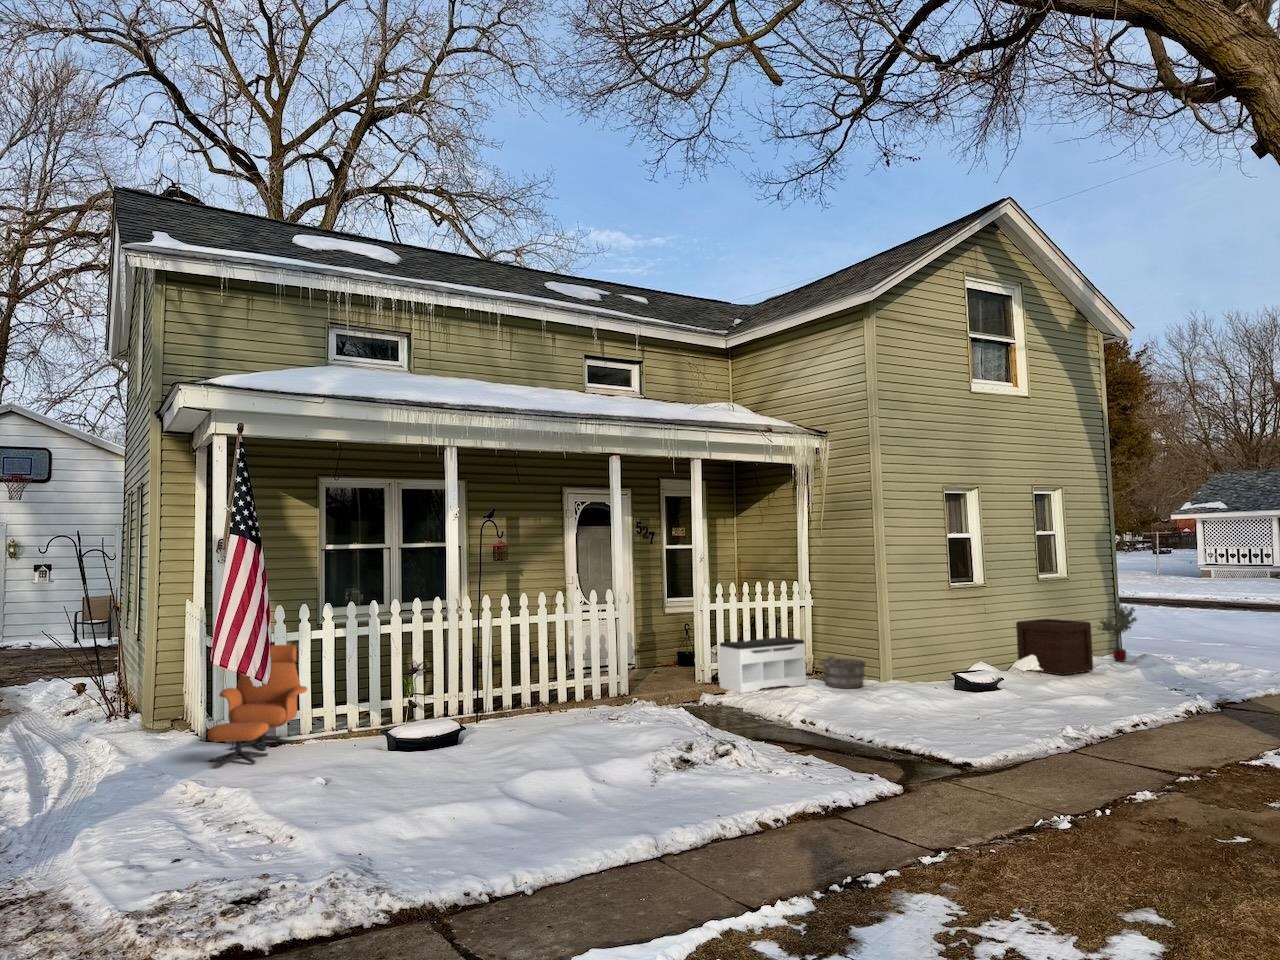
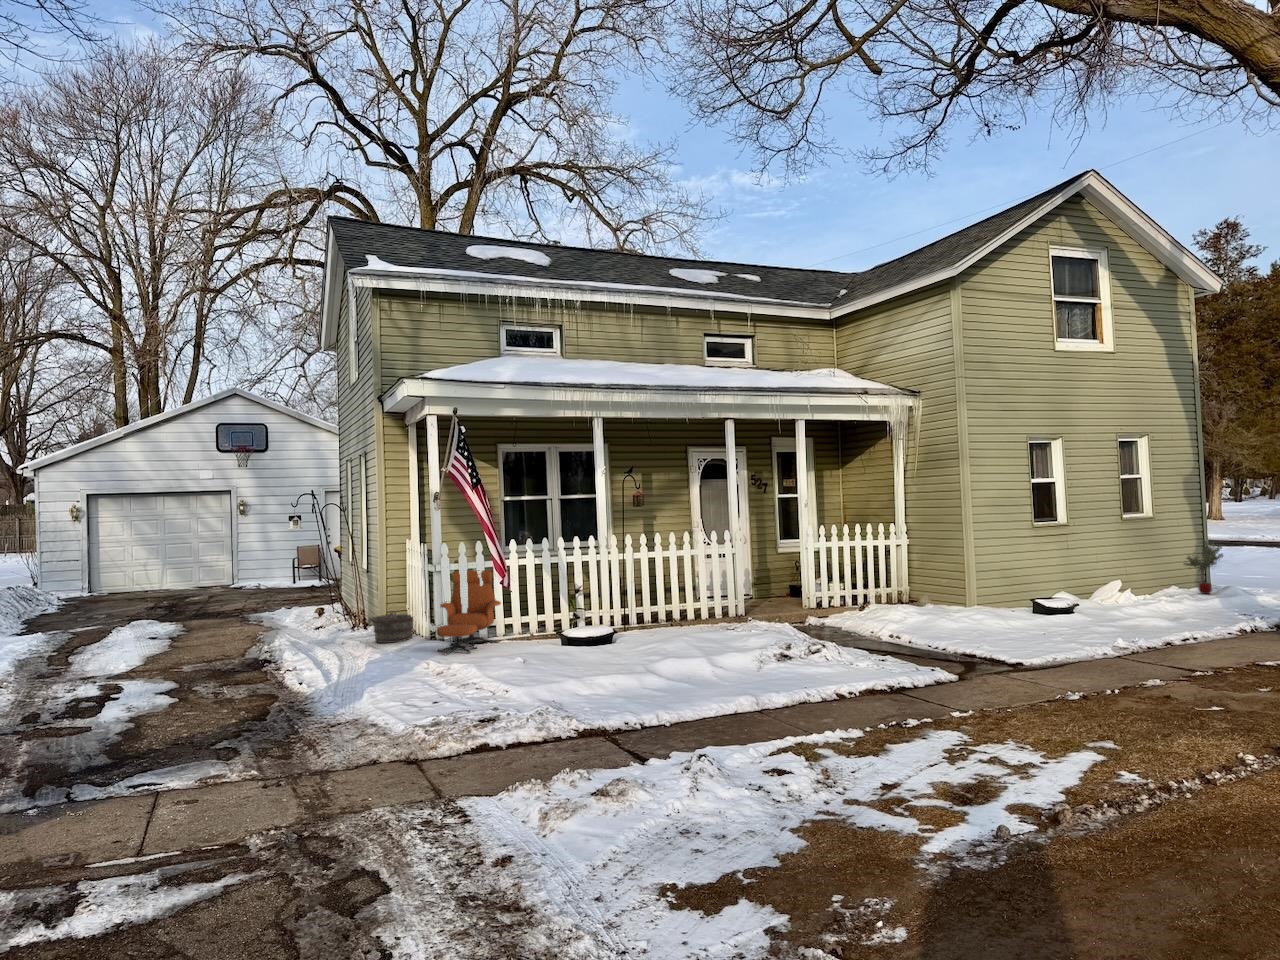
wooden crate: present [1016,619,1093,675] -> none [1099,555,1173,604]
bench: present [719,637,806,693] -> none [821,570,898,615]
bucket: present [819,655,865,688] -> present [368,611,413,643]

